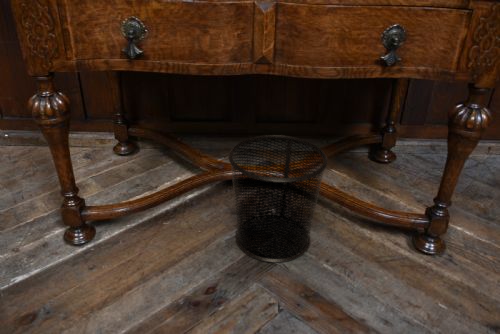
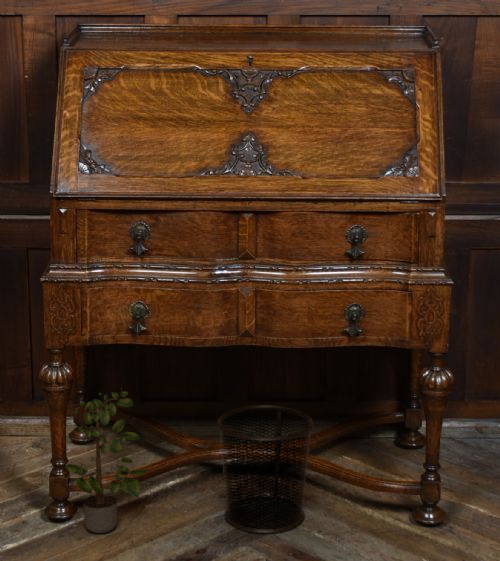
potted plant: none [62,120,164,261] -> present [66,392,149,533]

